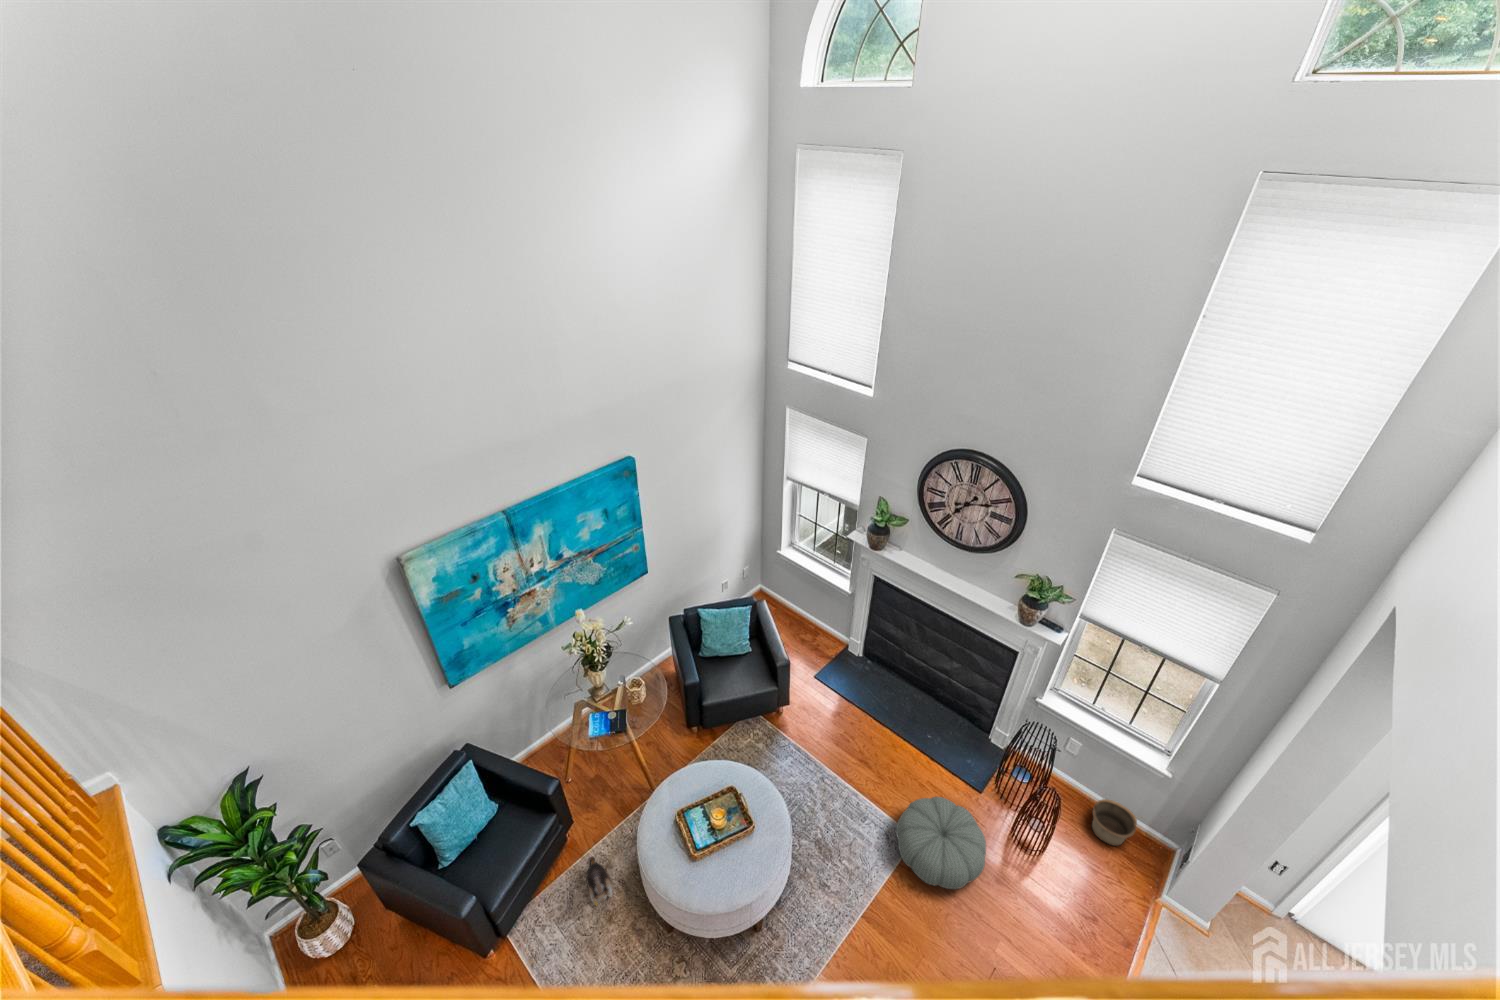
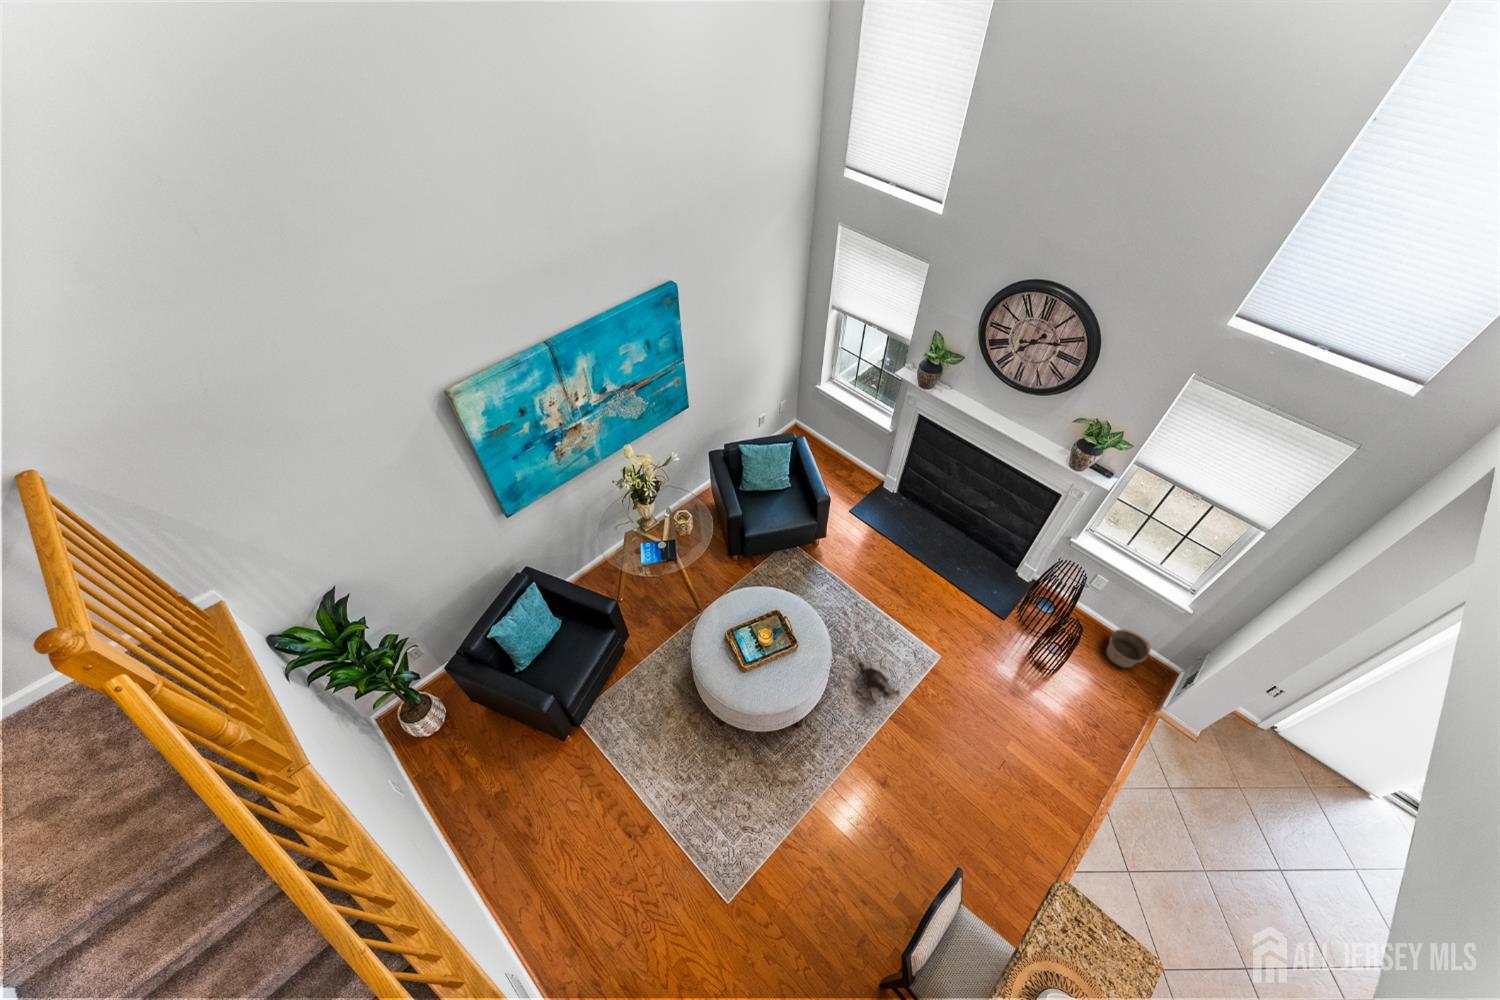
pouf: present [896,797,986,889] -> none [924,623,1007,700]
plush toy: present [586,857,612,906] -> present [860,663,899,702]

